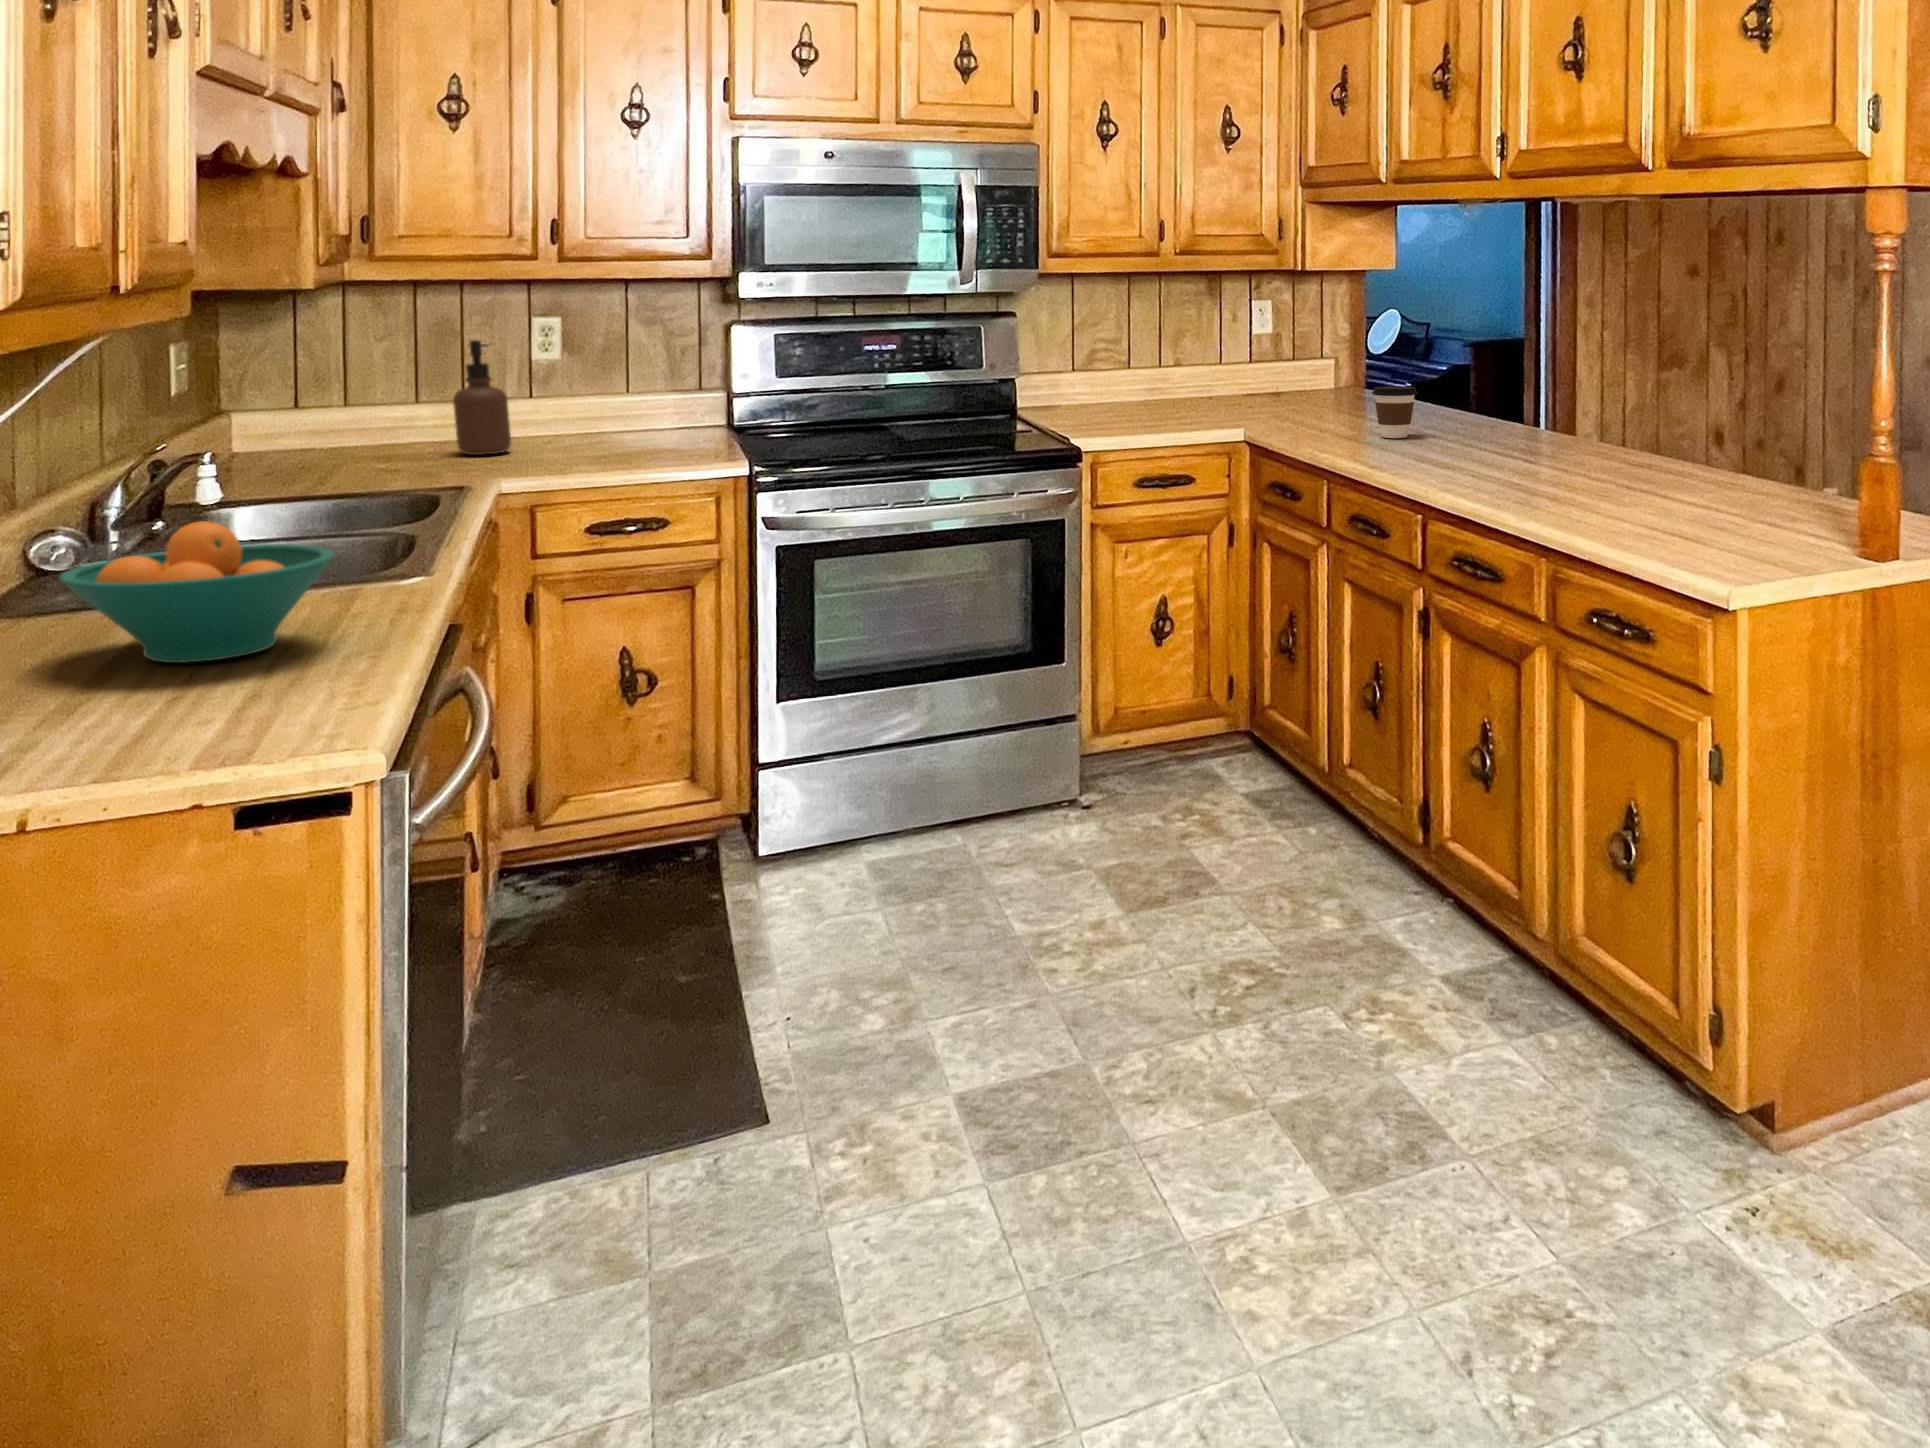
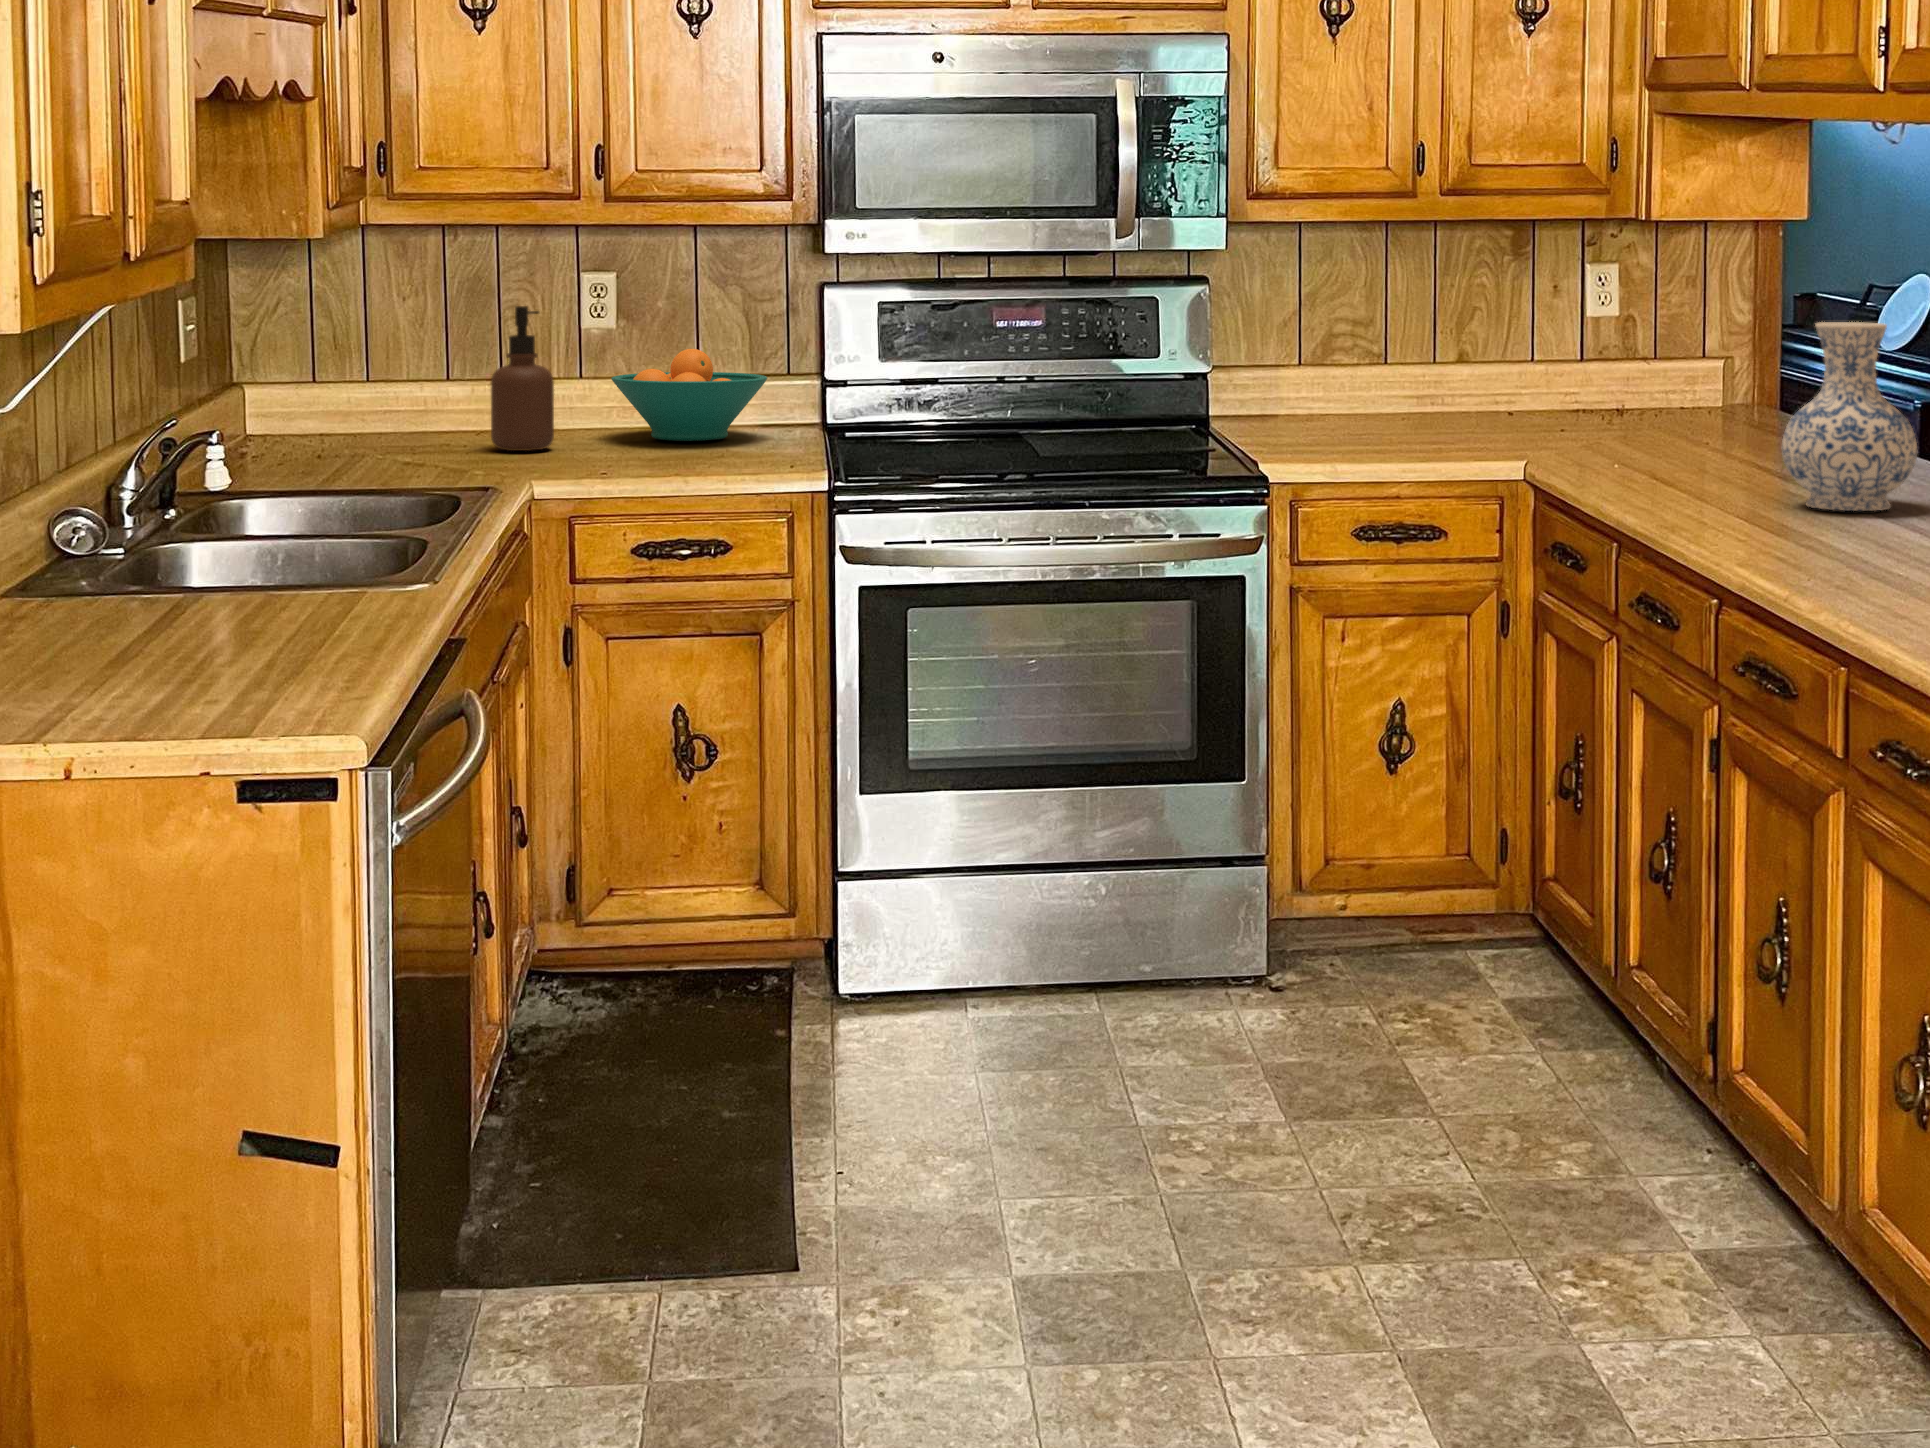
vase: none [1438,329,1527,458] -> present [1782,322,1917,511]
coffee cup: present [1372,386,1417,438] -> none [1710,402,1778,479]
fruit bowl: present [59,521,334,663] -> present [611,349,767,441]

